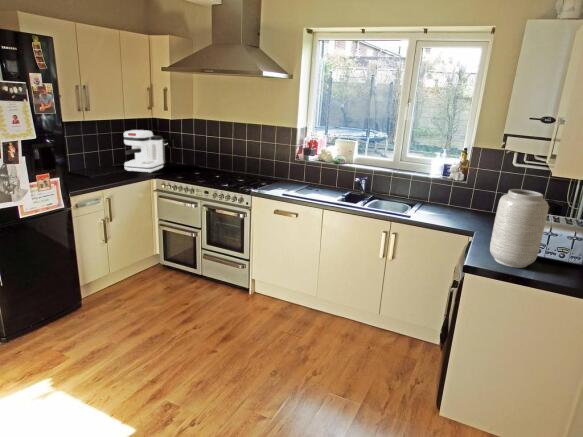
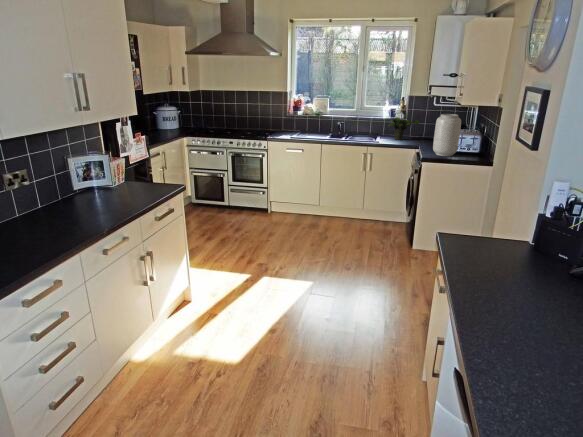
coffee maker: present [124,130,163,173] -> none [157,101,185,133]
potted plant: none [433,171,486,214] -> present [389,114,419,140]

